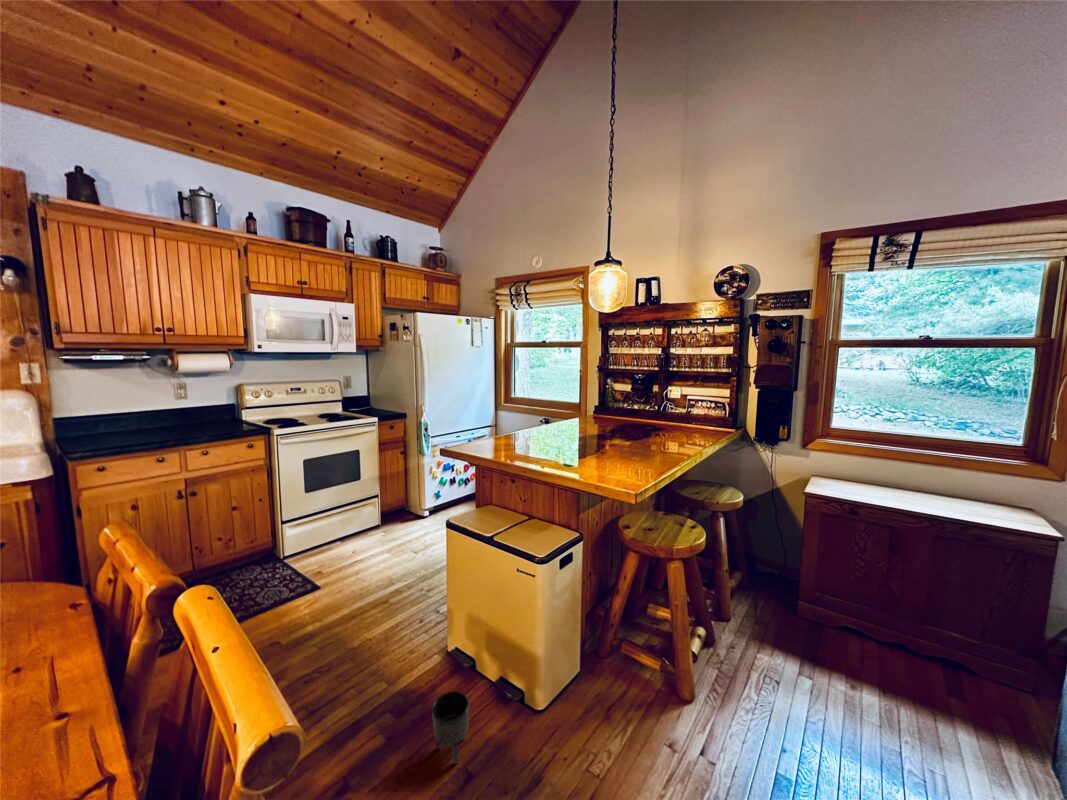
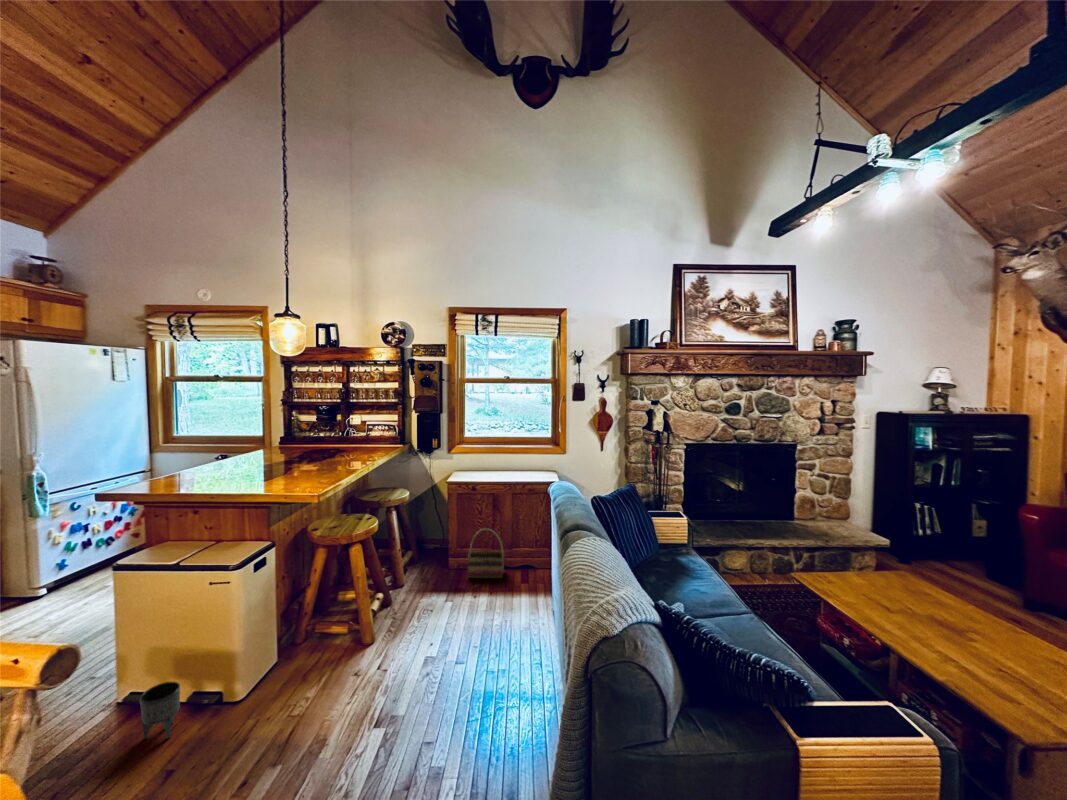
basket: none [835,579,911,670] -> present [468,528,504,578]

